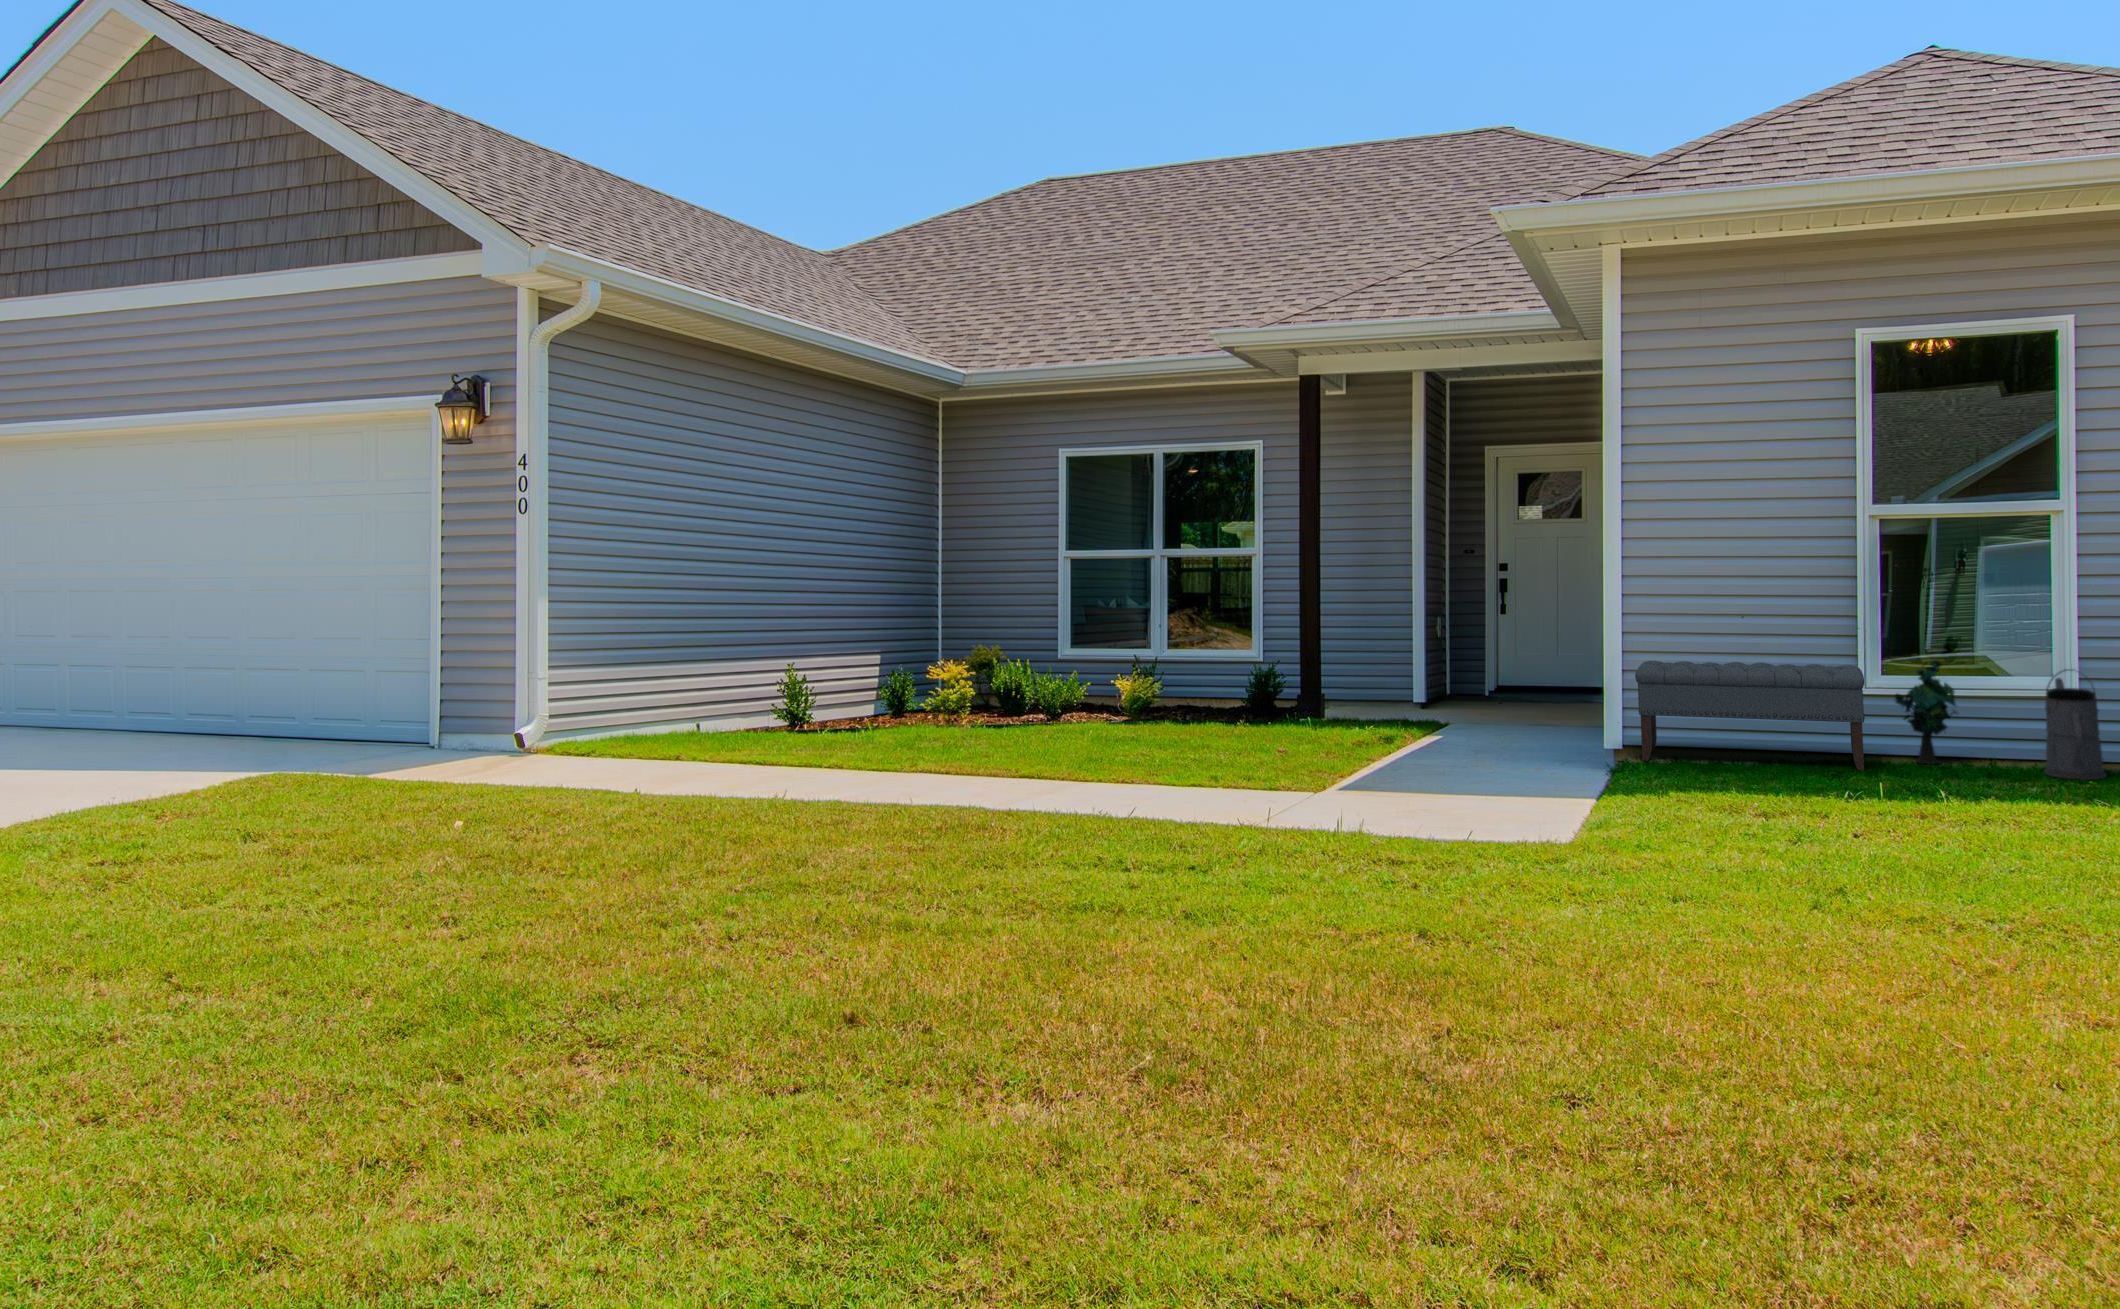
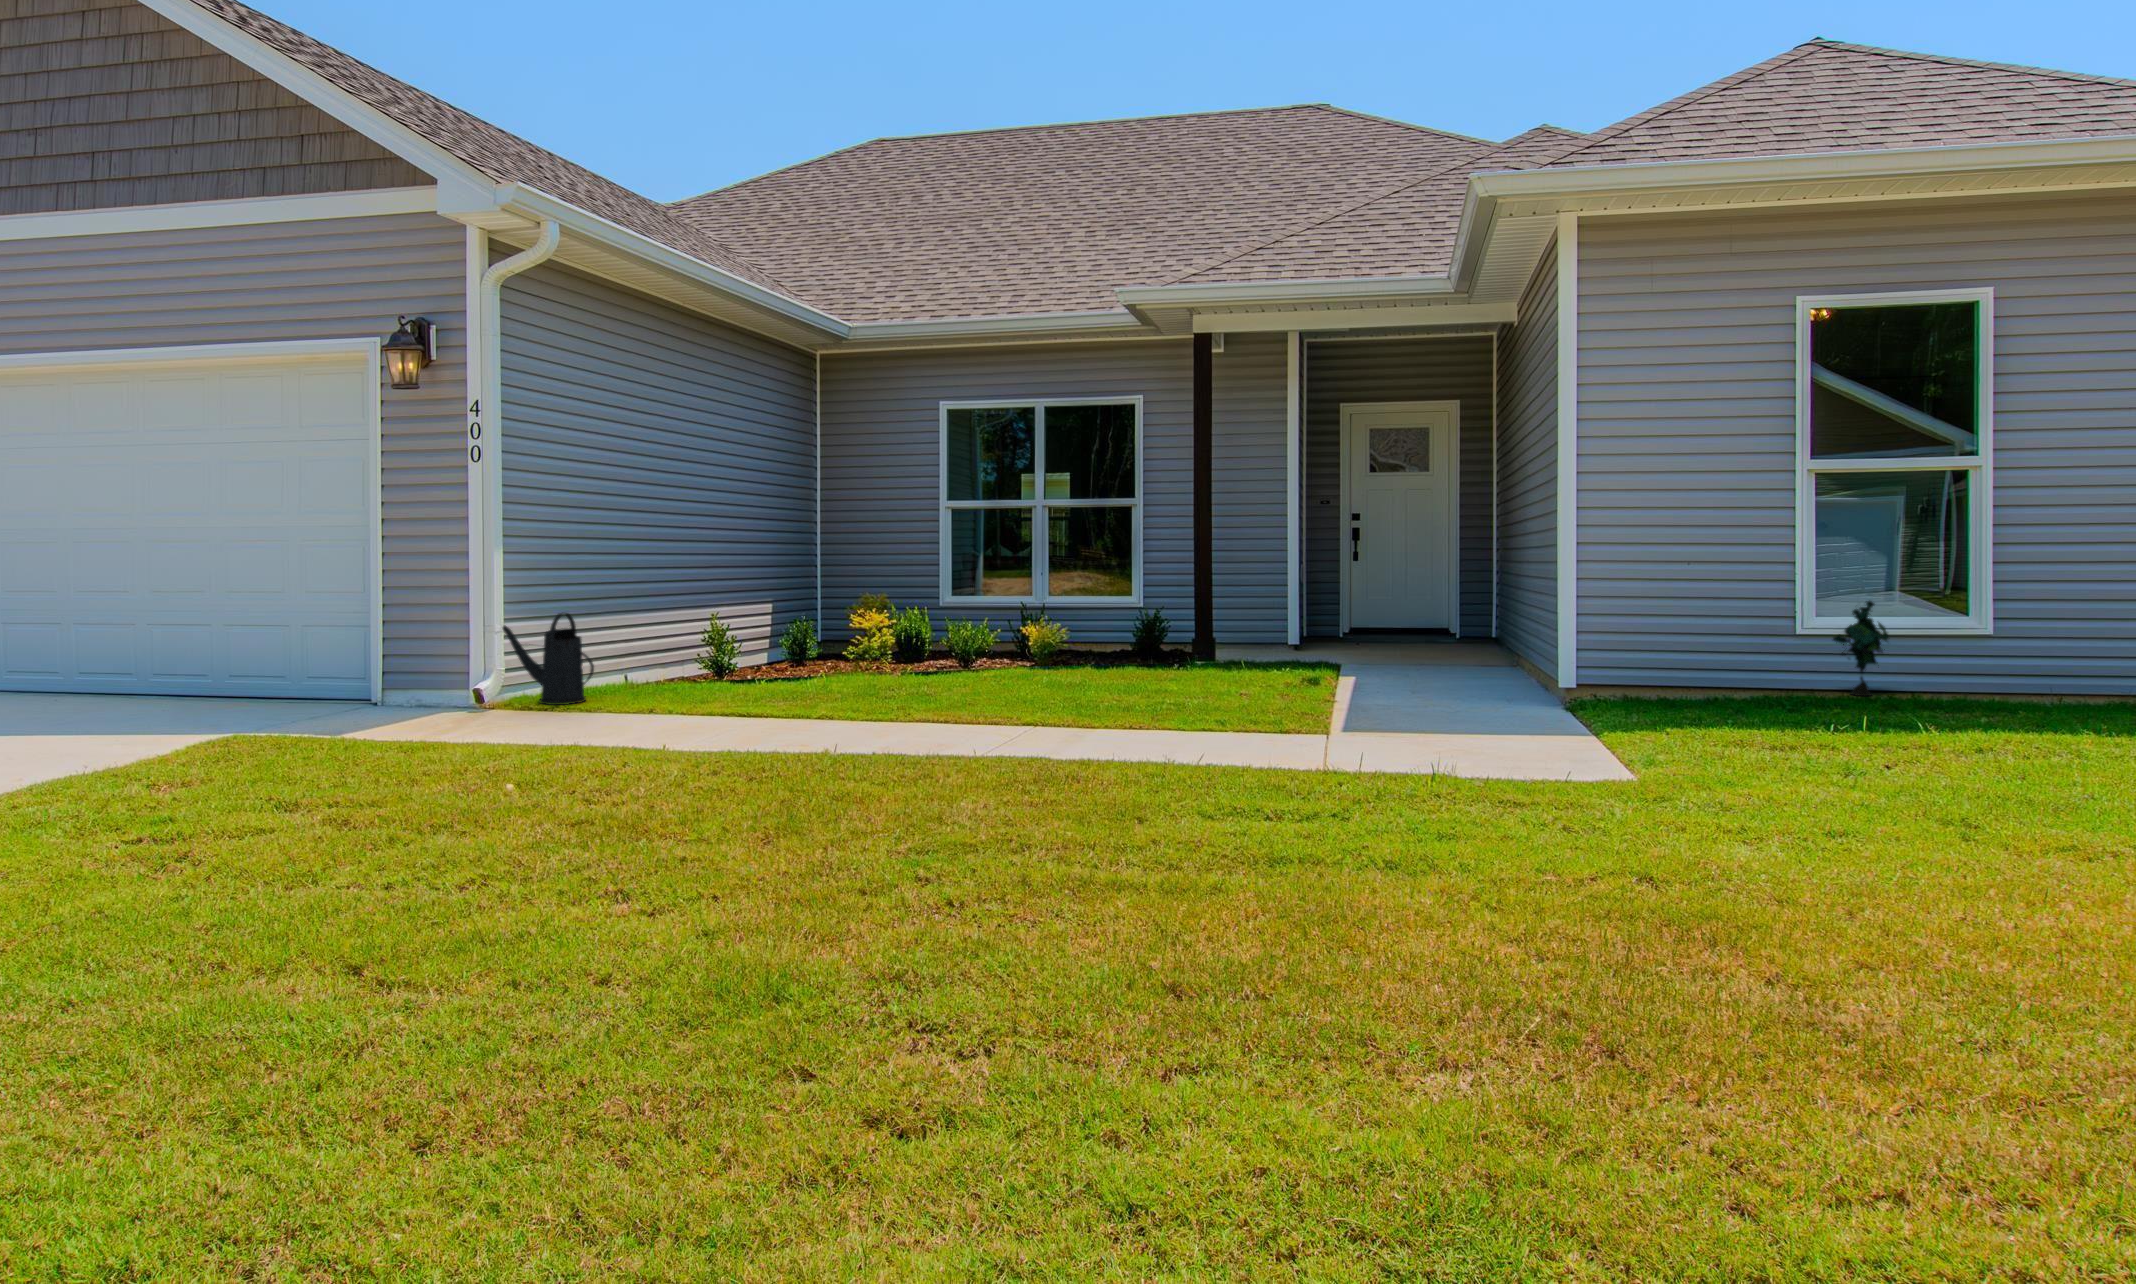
bench: present [1635,661,1865,770] -> none [1593,603,1818,703]
watering can: present [2044,669,2106,780] -> present [503,613,594,705]

